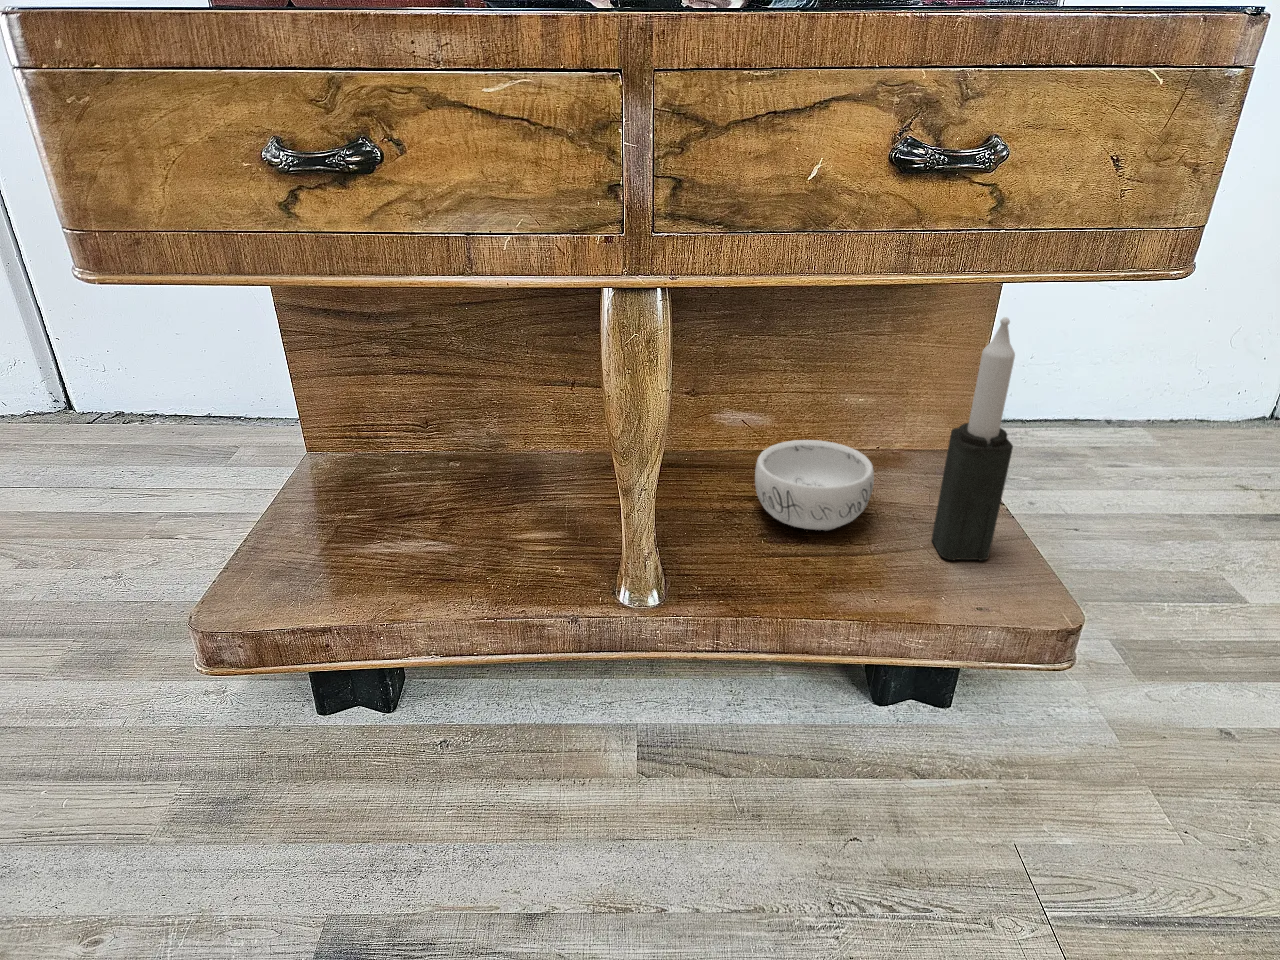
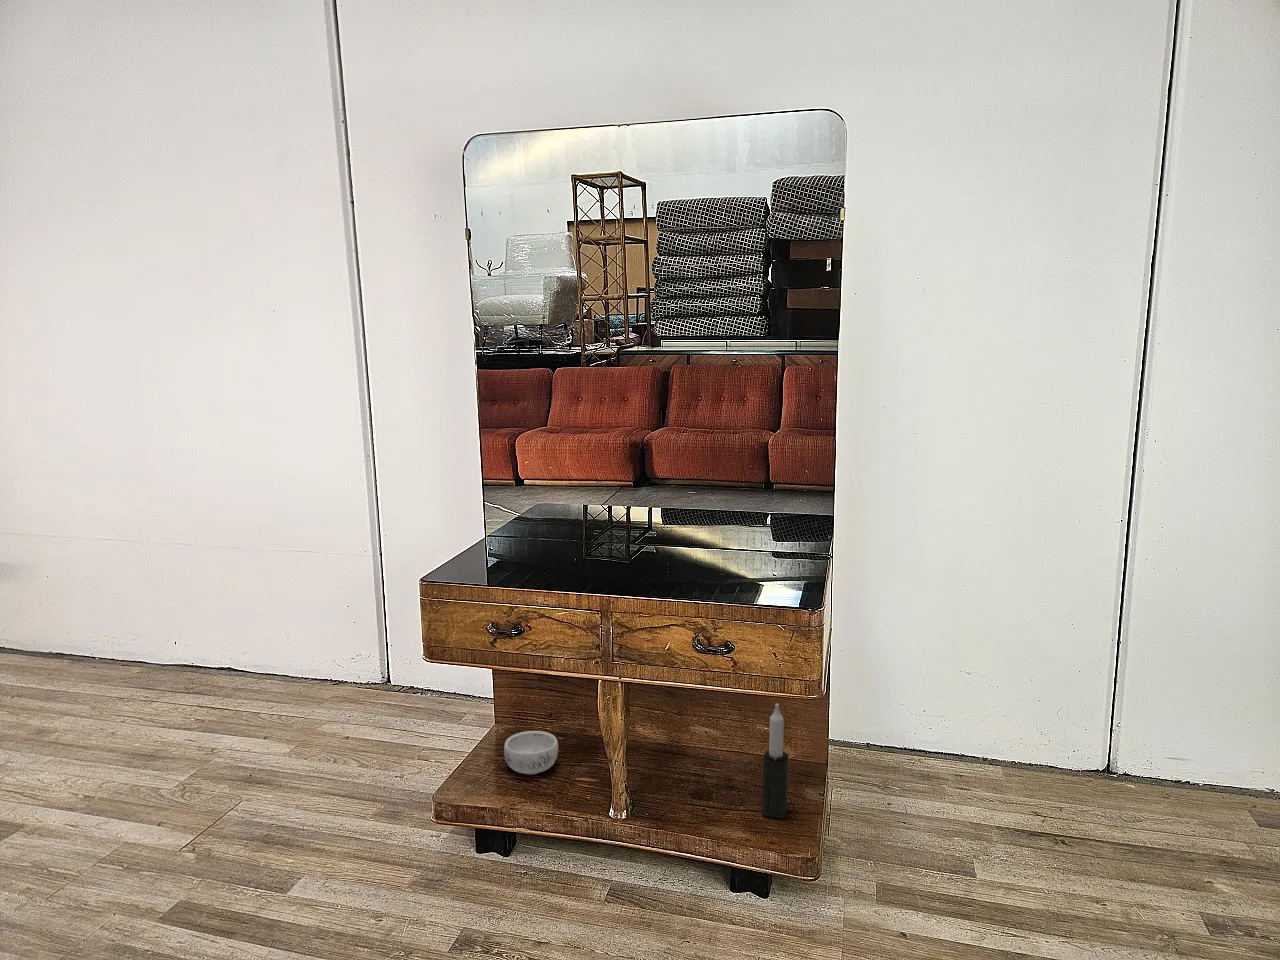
decorative bowl: present [755,440,874,530] -> present [504,731,558,775]

